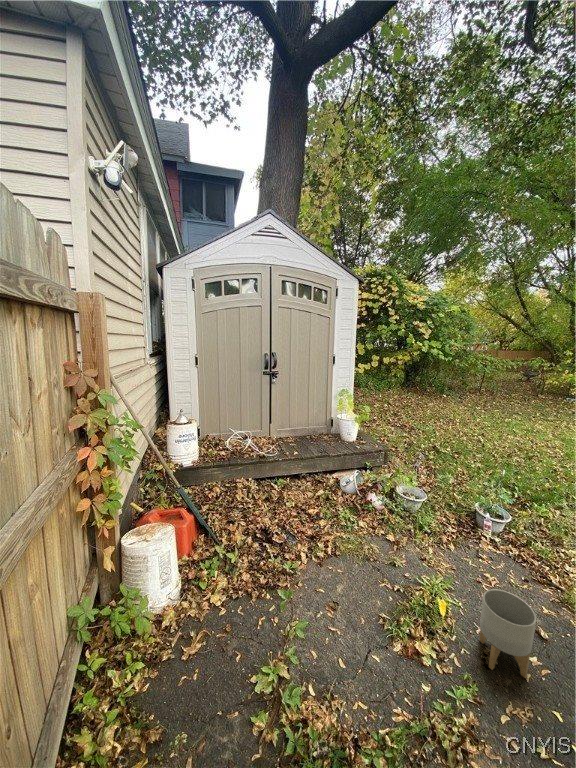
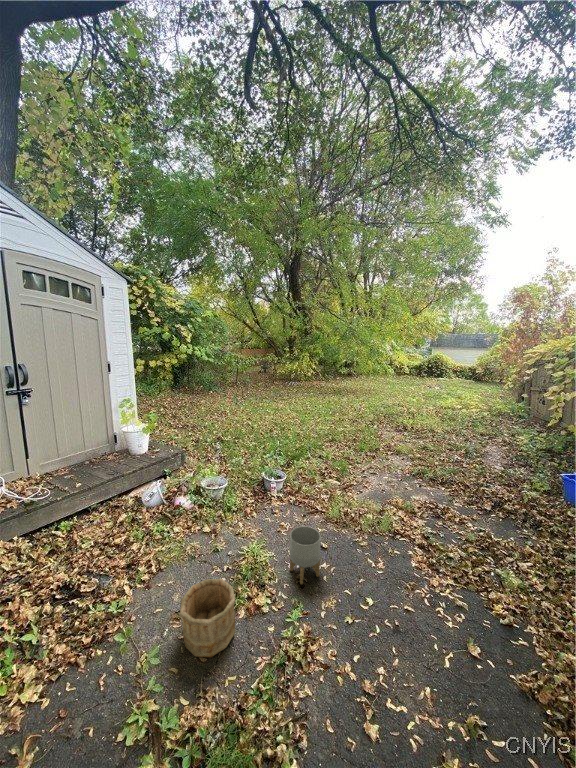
wooden bucket: none [327,585,388,671] -> present [180,579,235,657]

